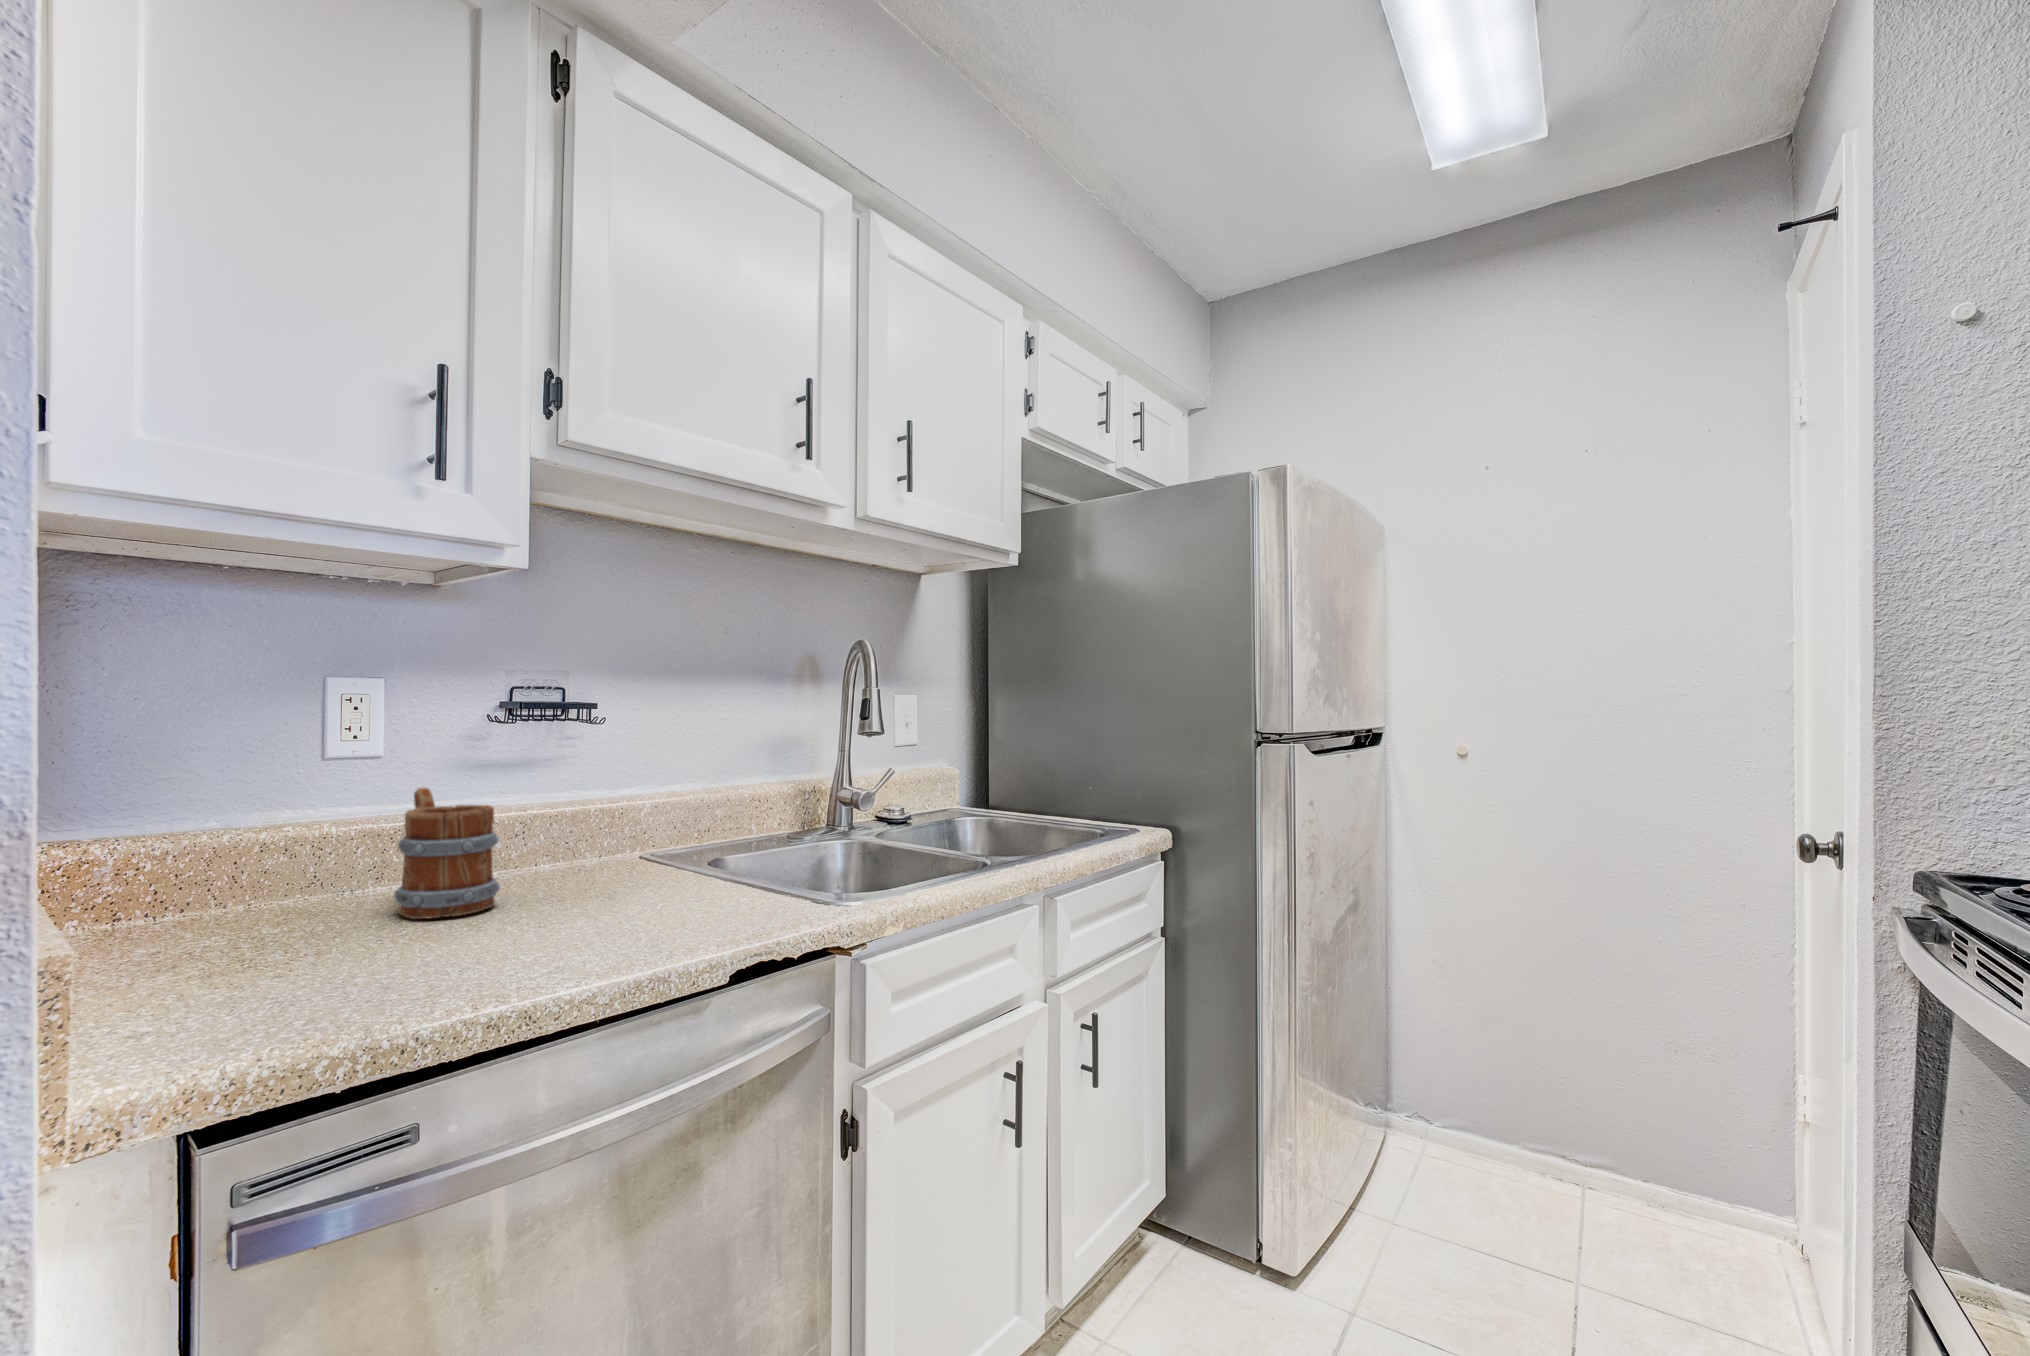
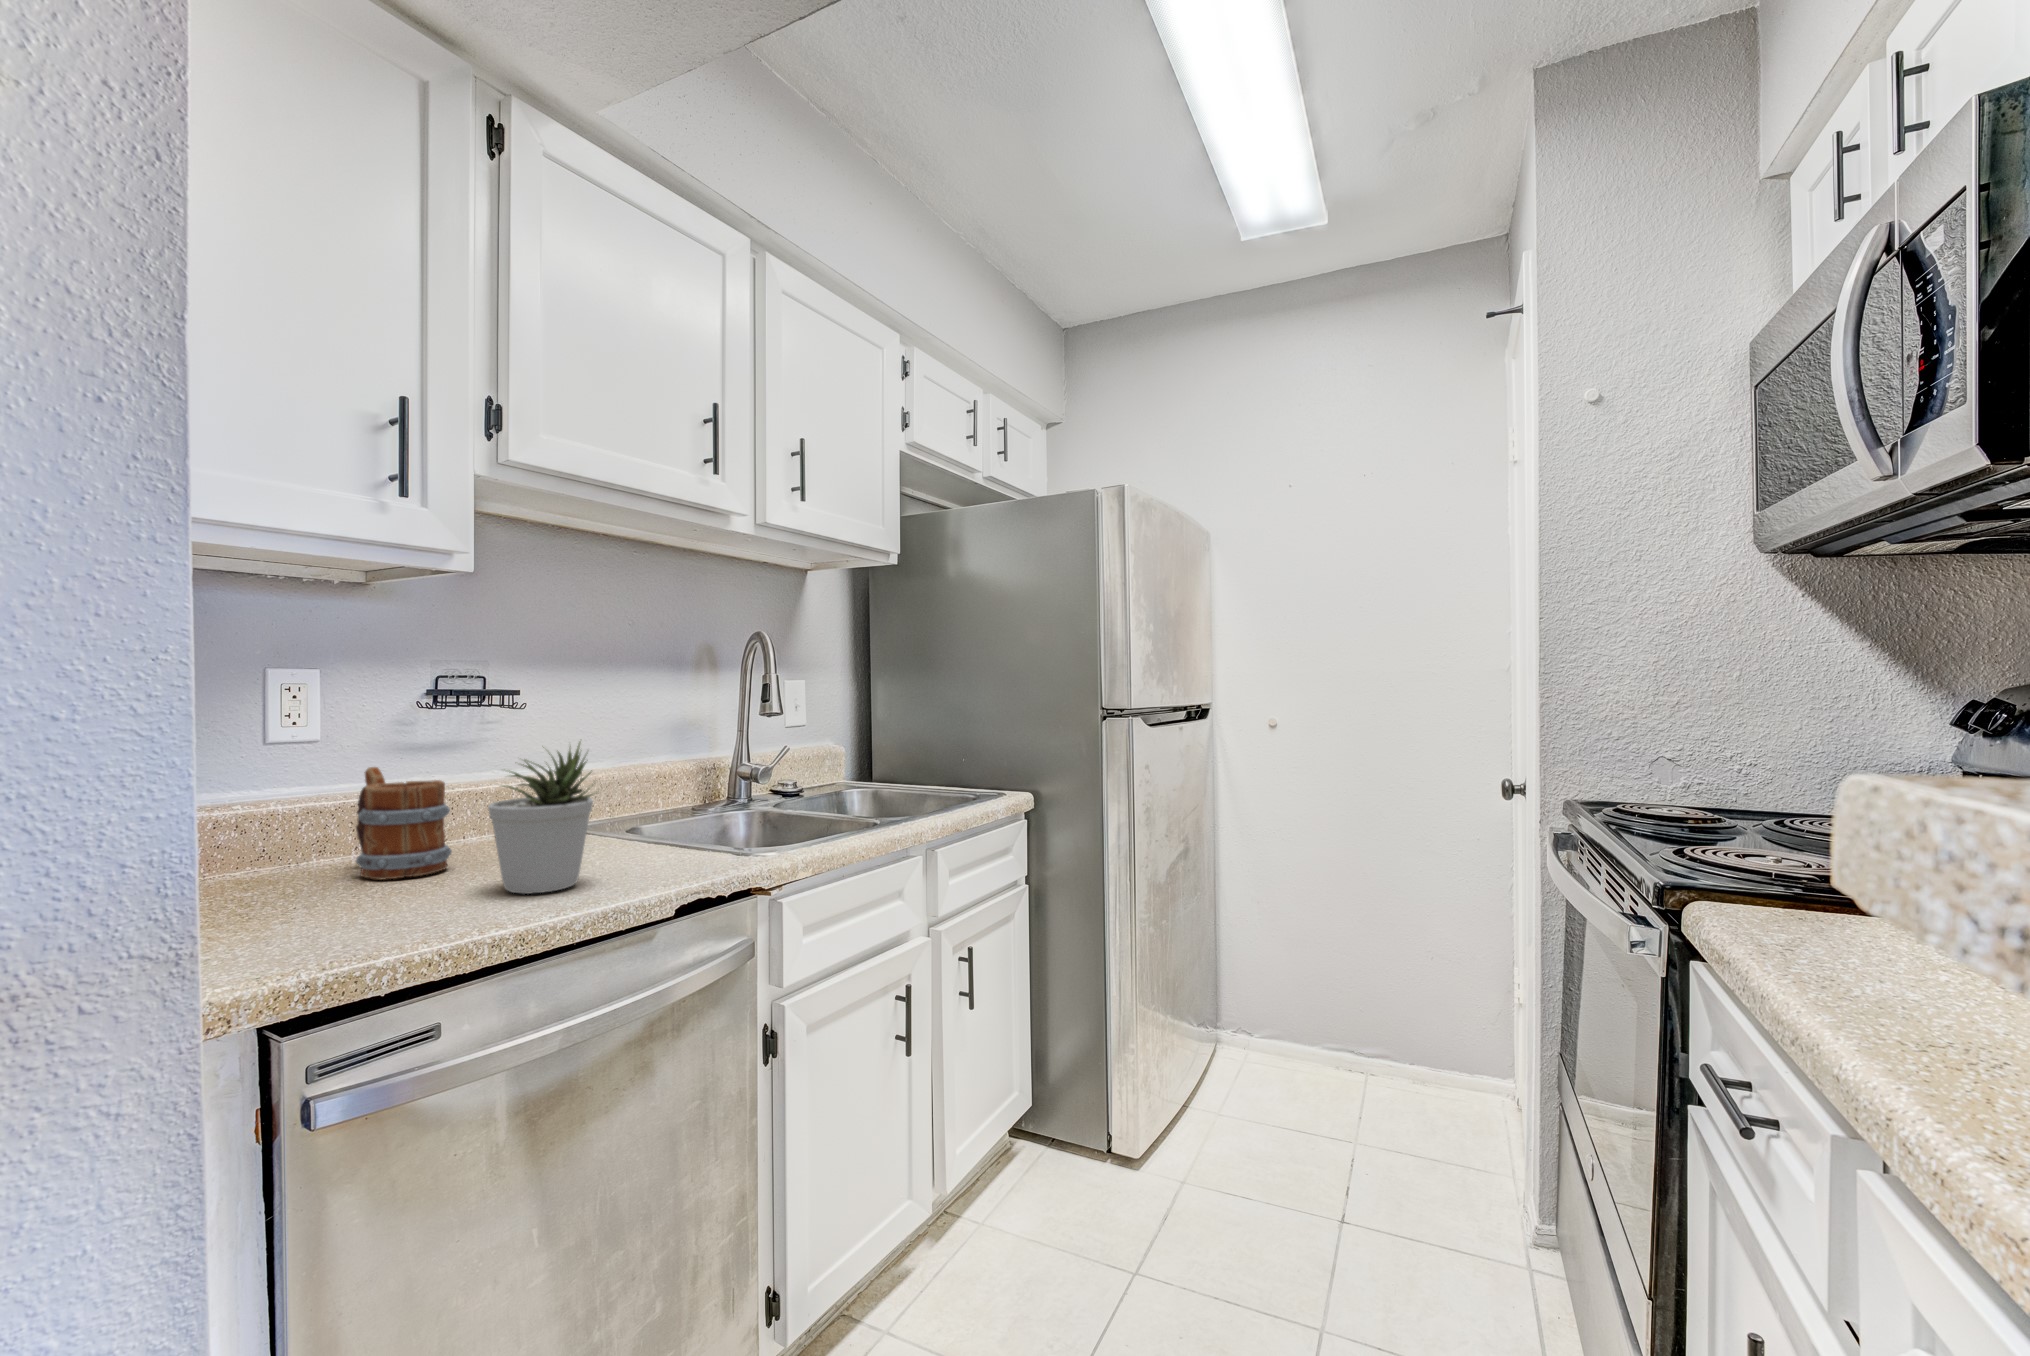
potted plant: none [517,764,647,949] -> present [488,742,593,894]

